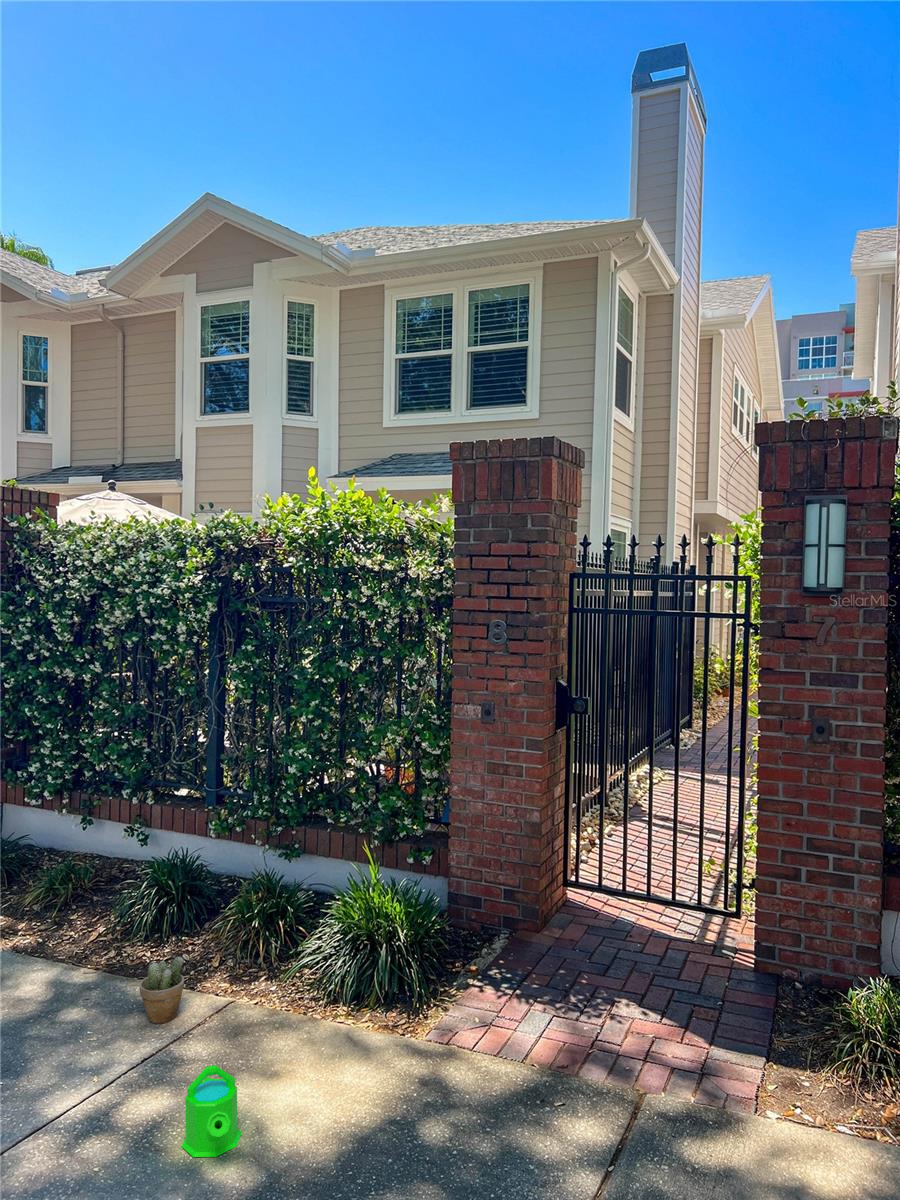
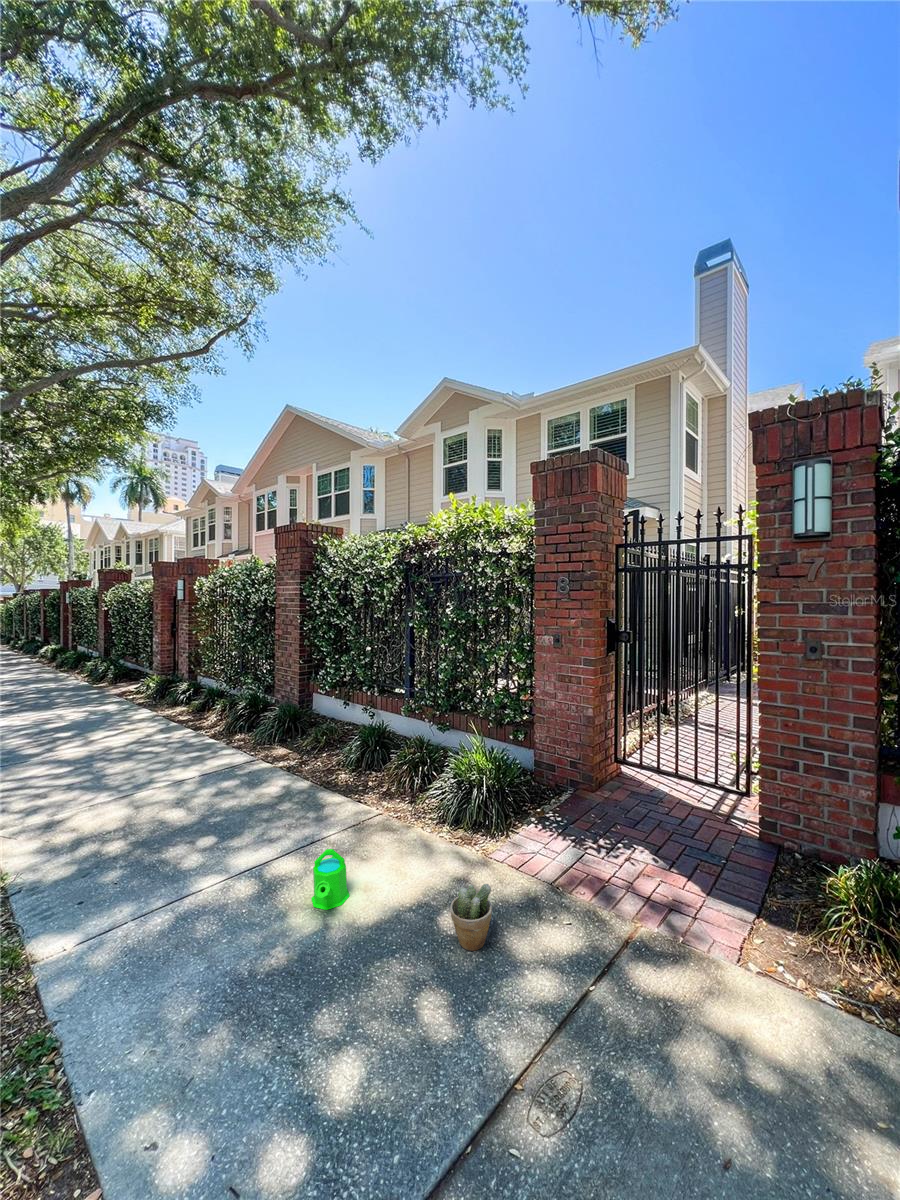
potted plant: present [139,957,184,1024] -> present [450,884,492,951]

